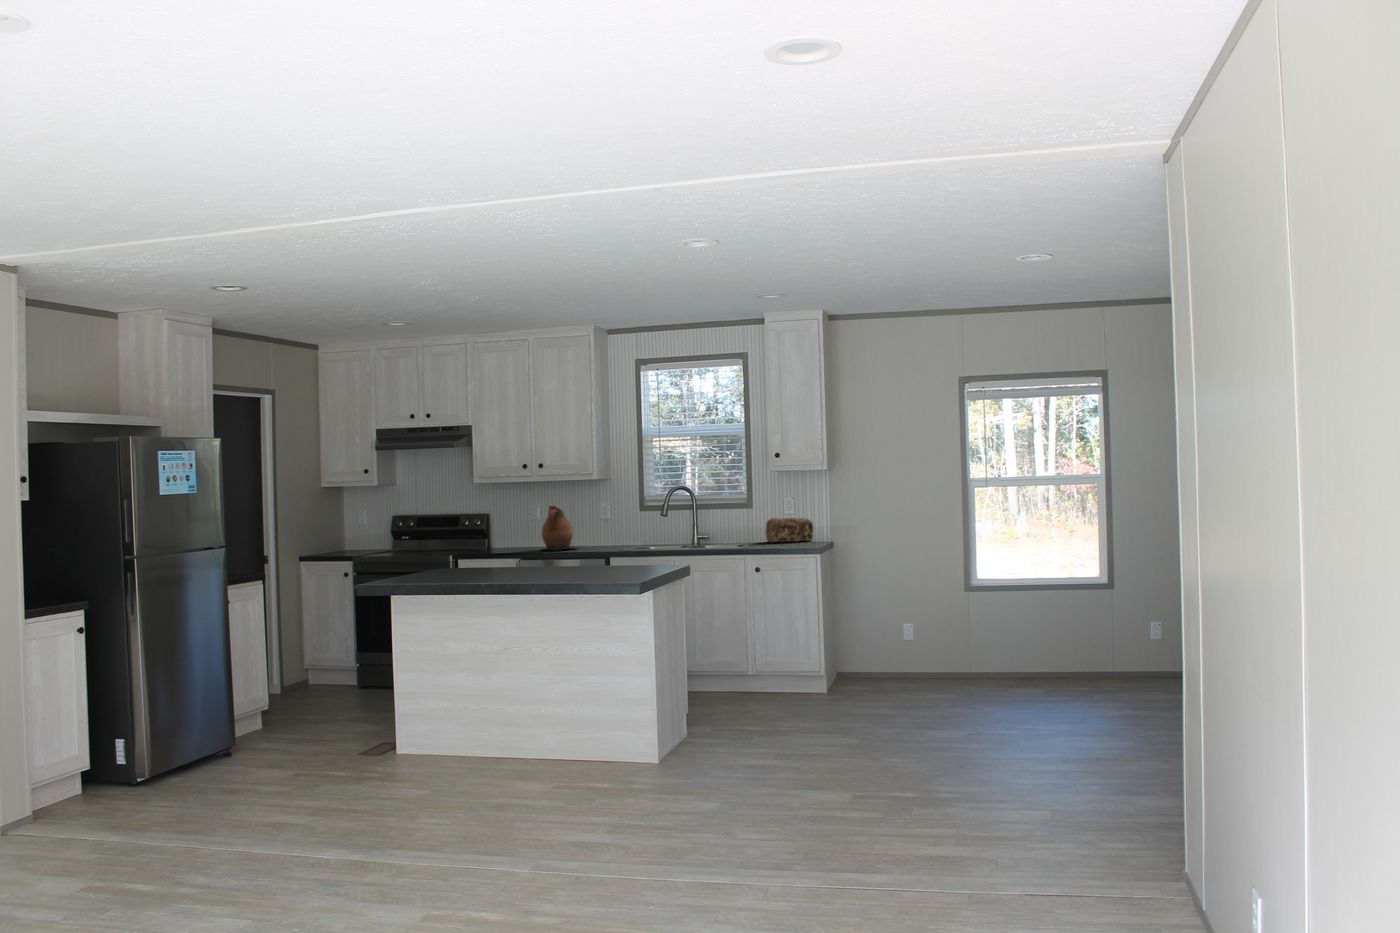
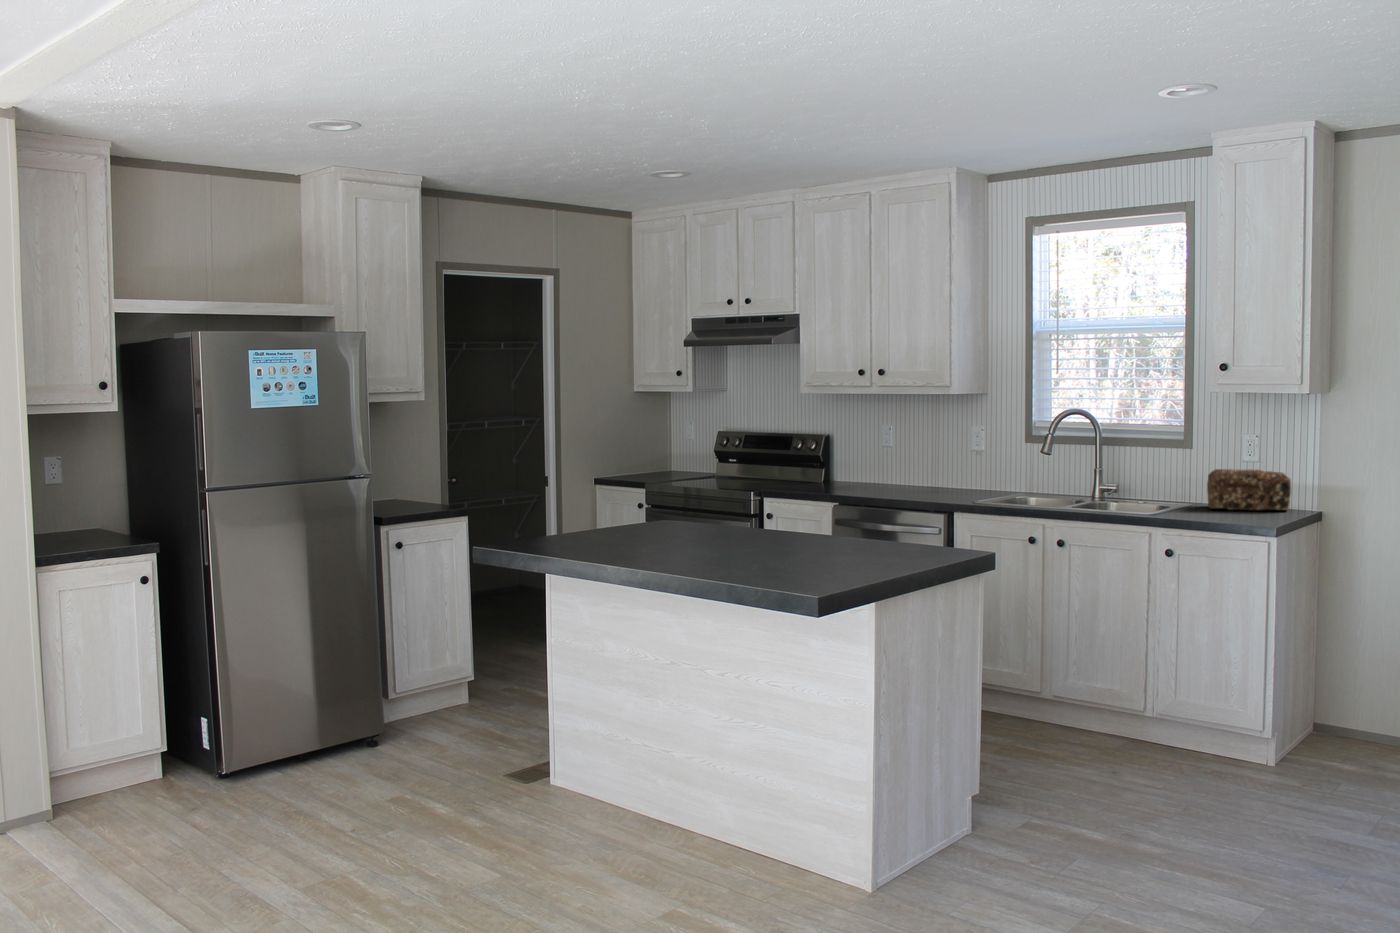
ceramic pitcher: present [541,506,573,550] -> none [864,431,922,494]

